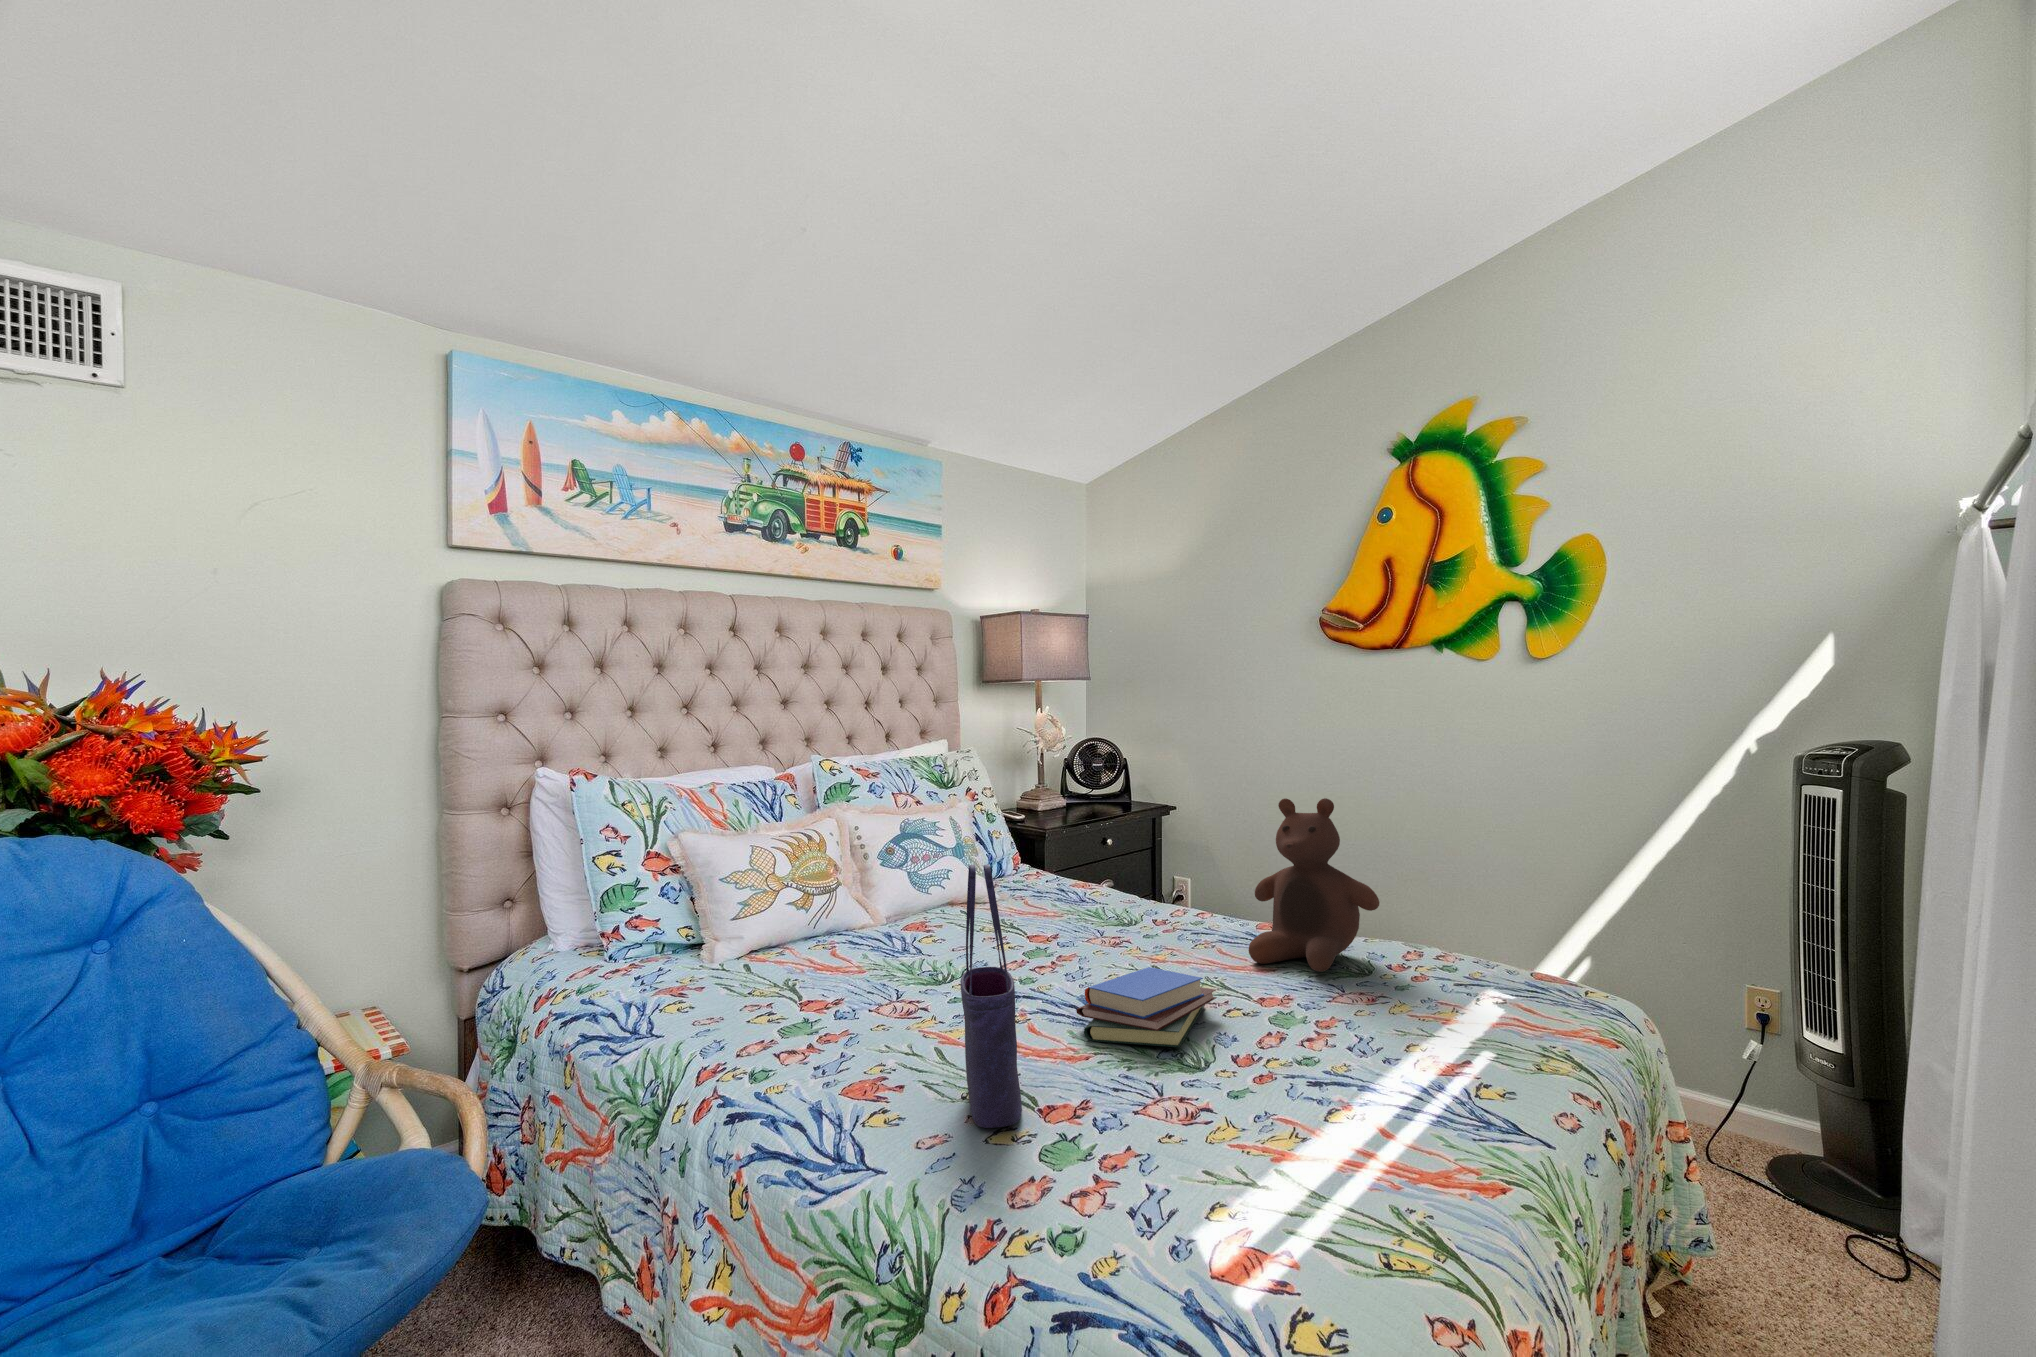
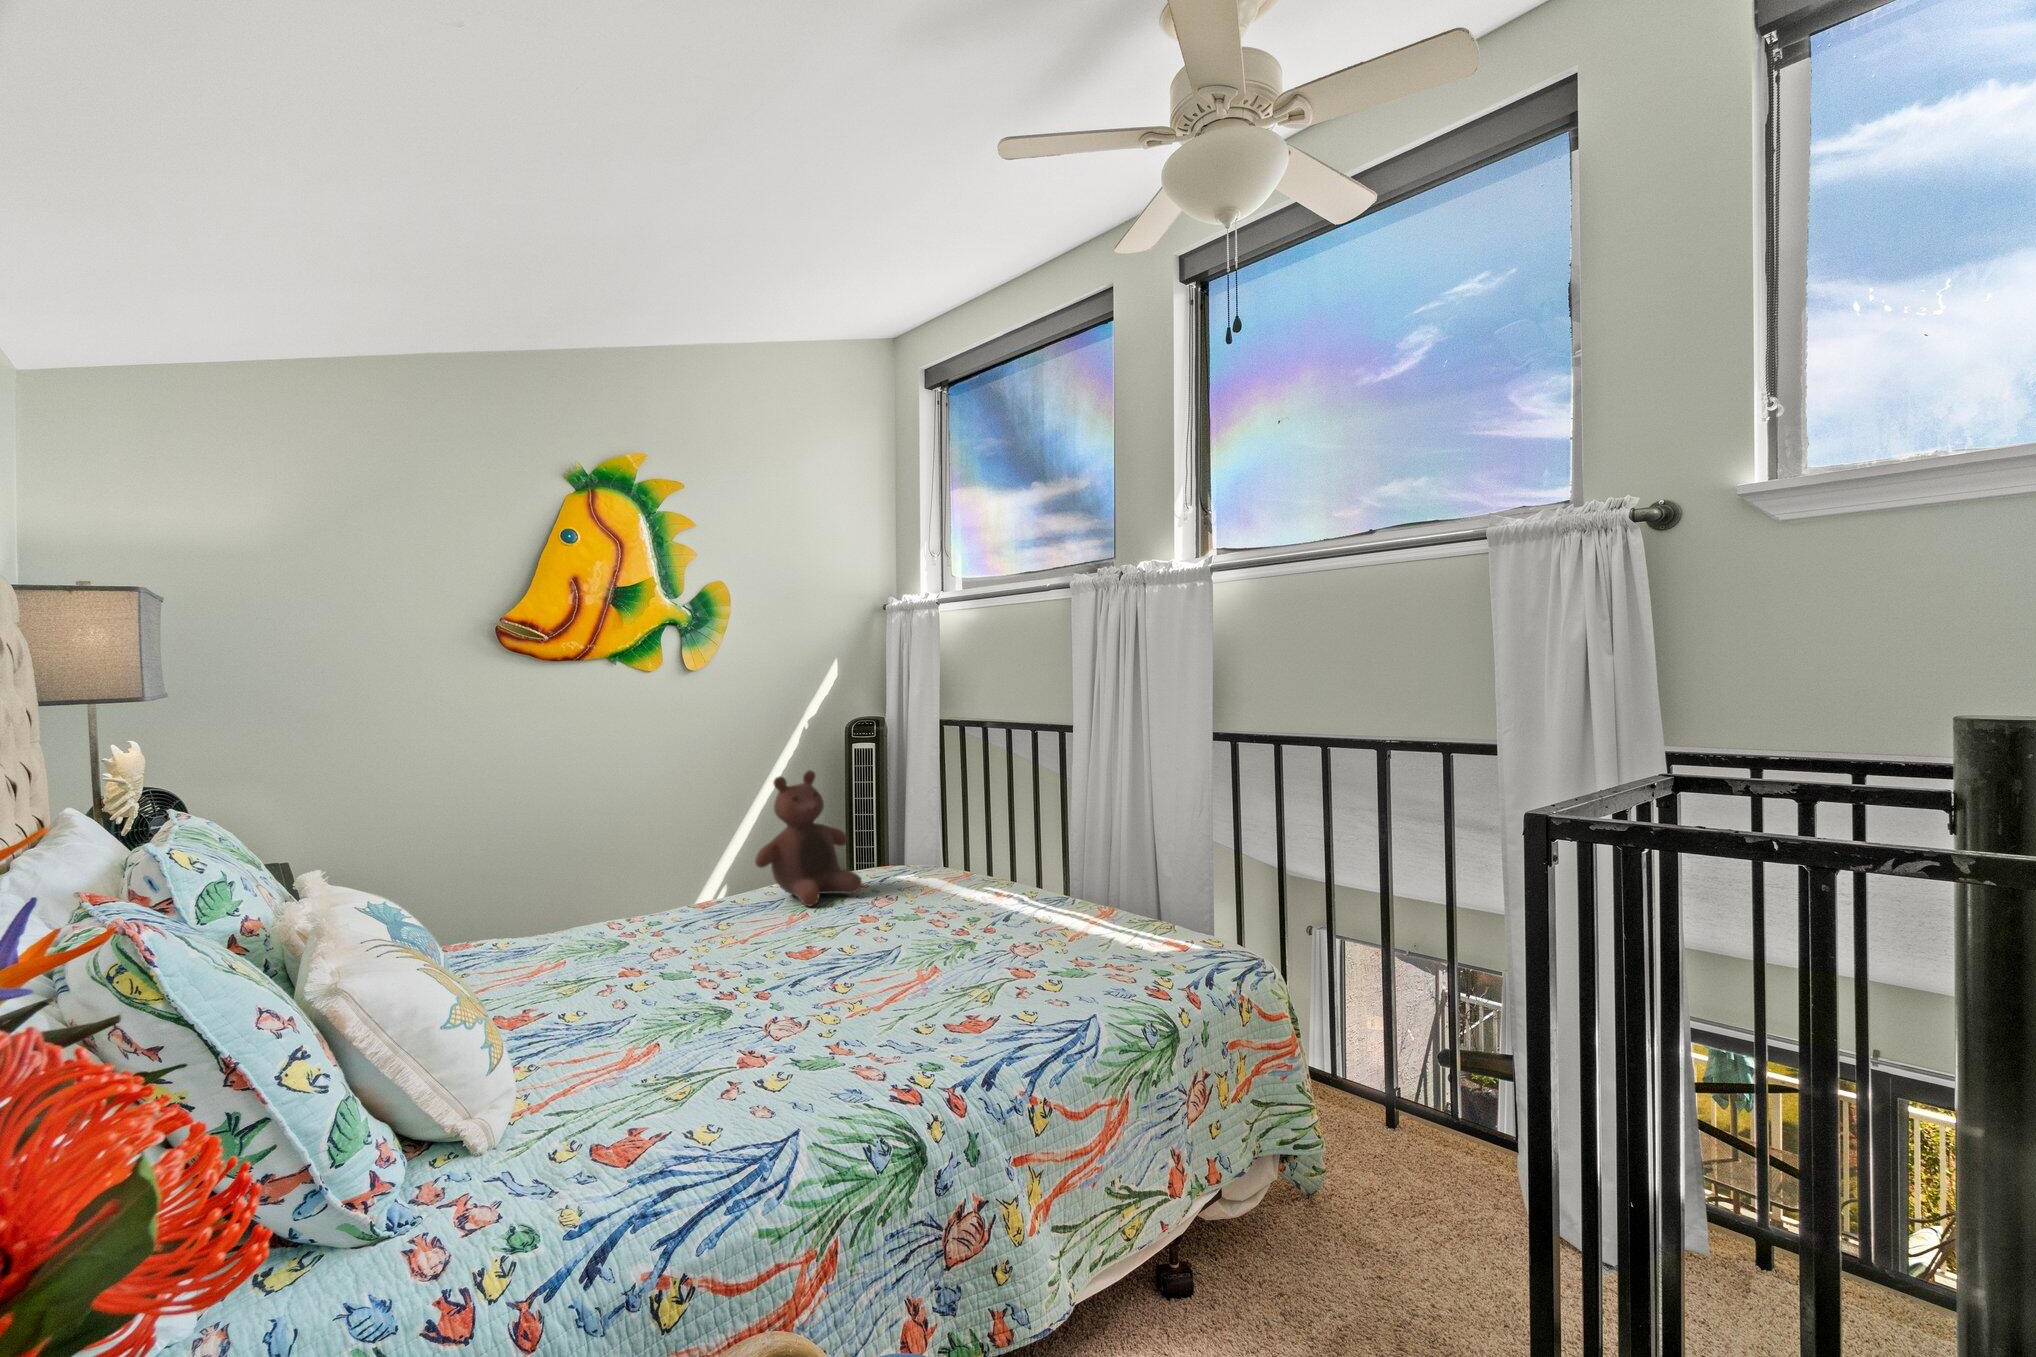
tote bag: present [961,864,1022,1128] -> none [986,799,1074,980]
book: present [1076,967,1217,1047] -> none [847,892,968,950]

